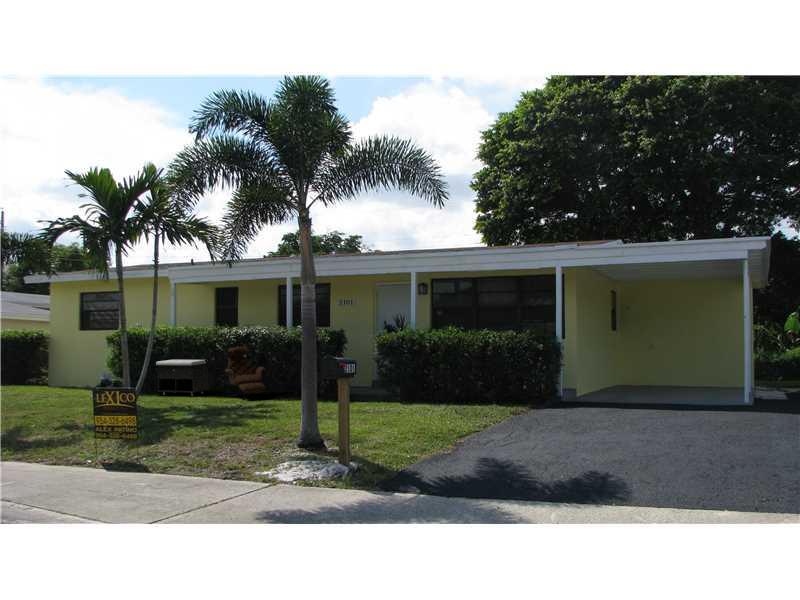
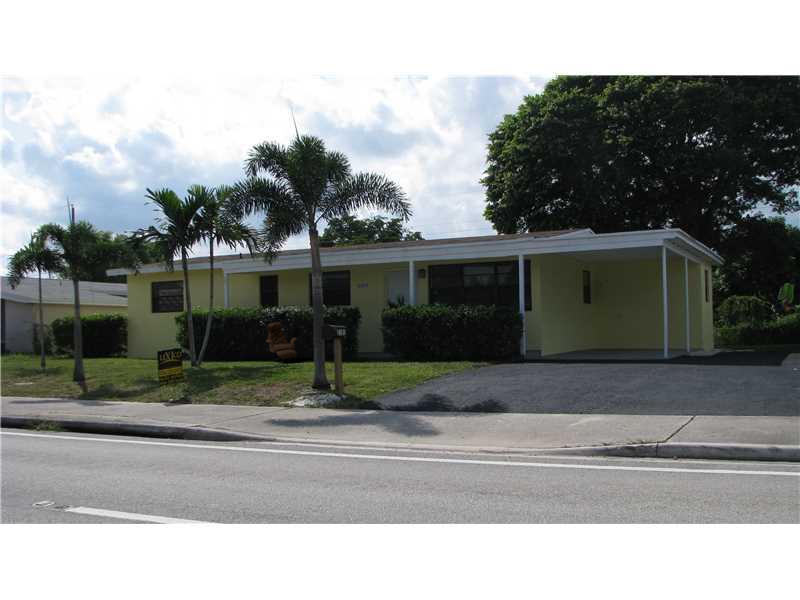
storage bench: present [156,360,209,396] -> none [214,333,254,361]

